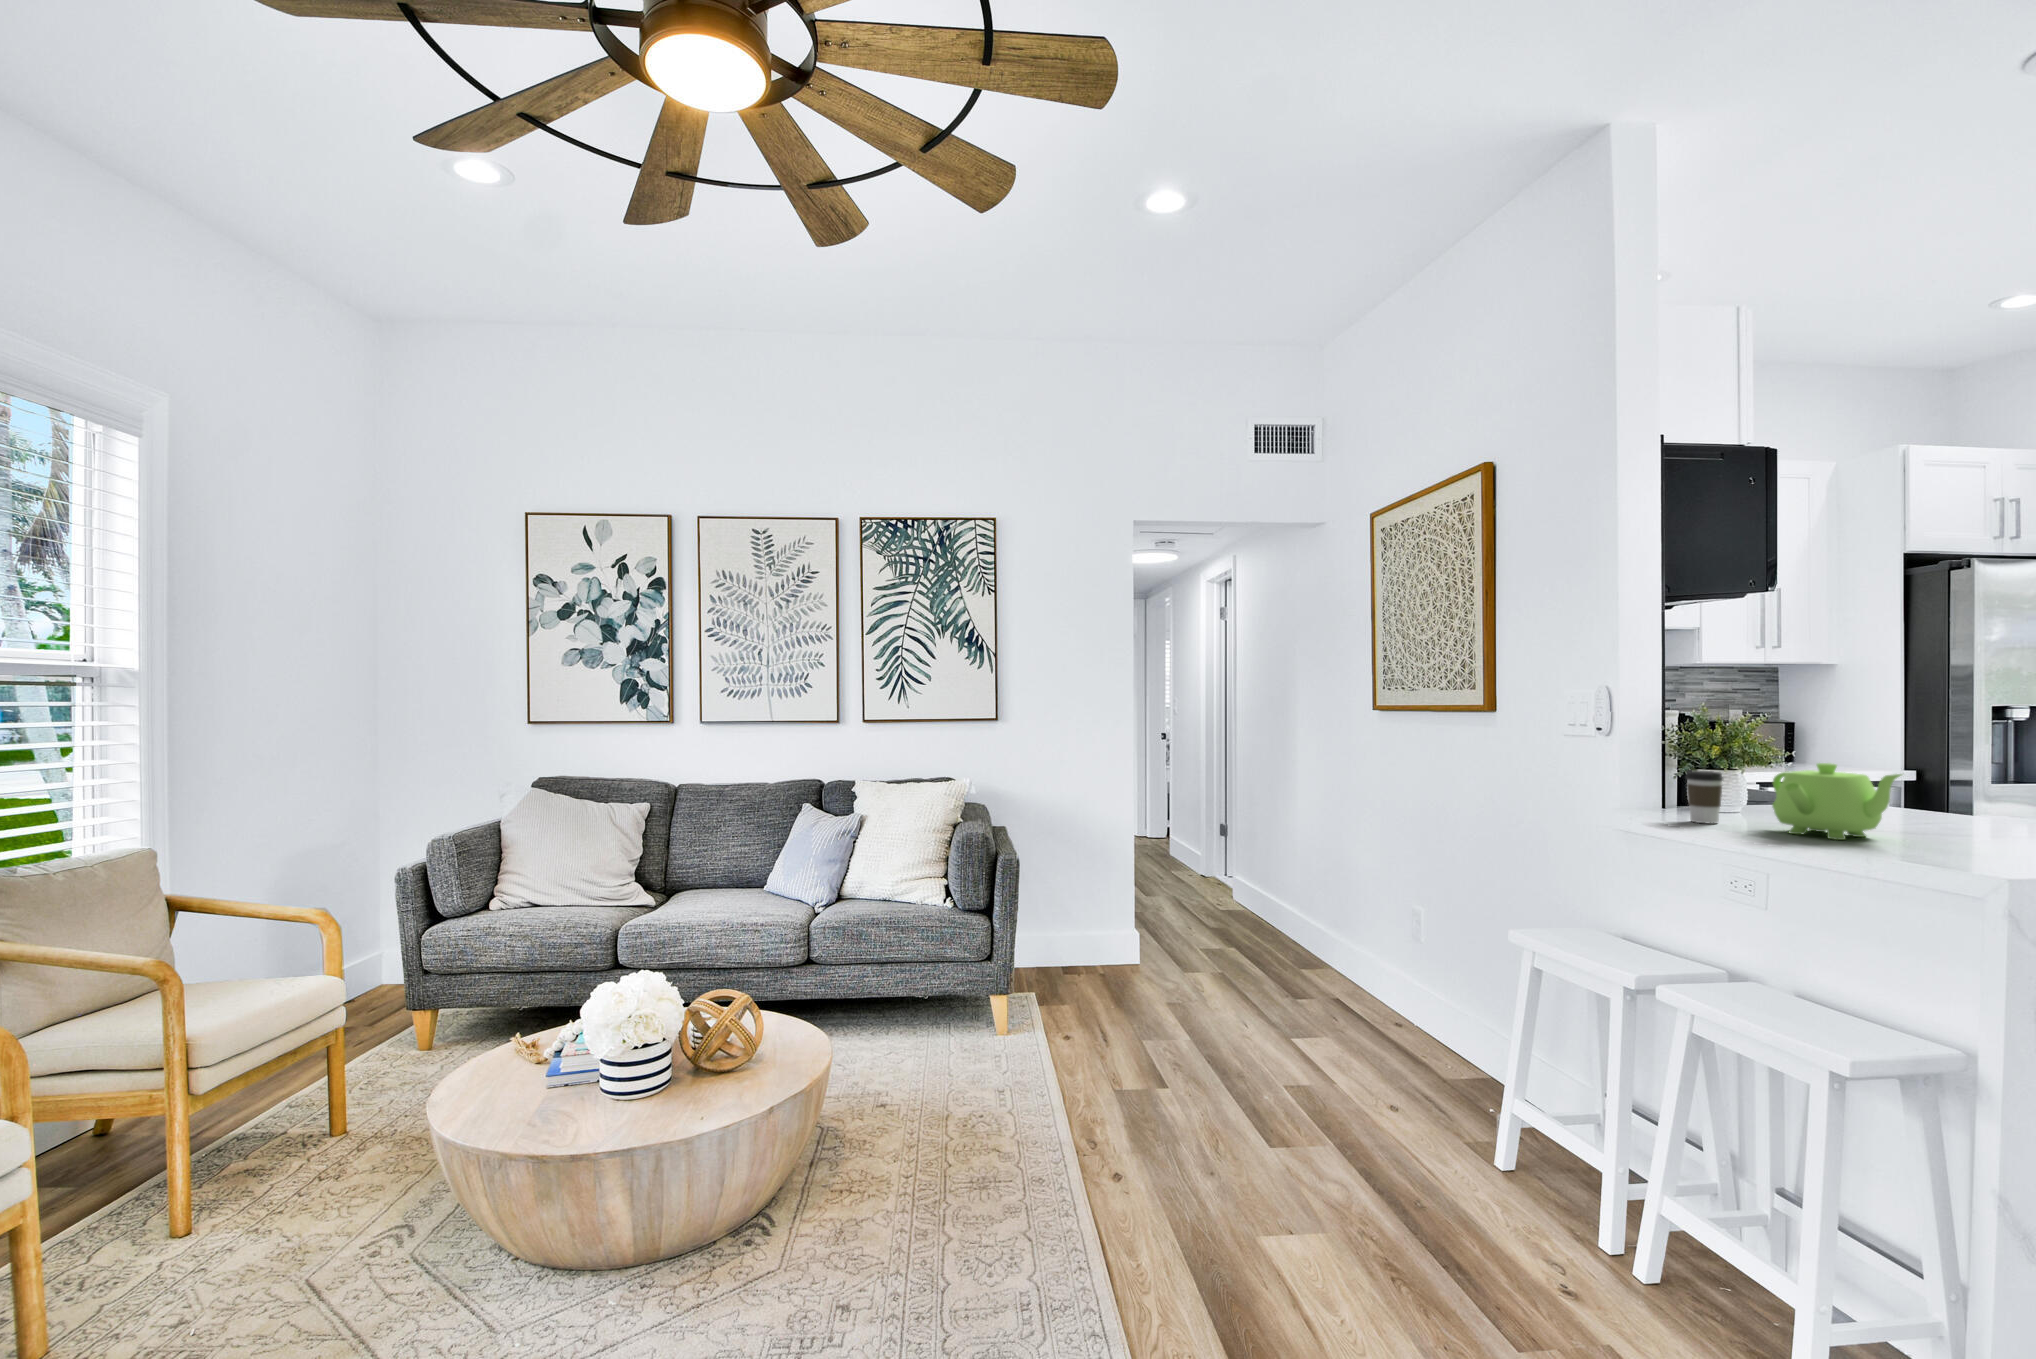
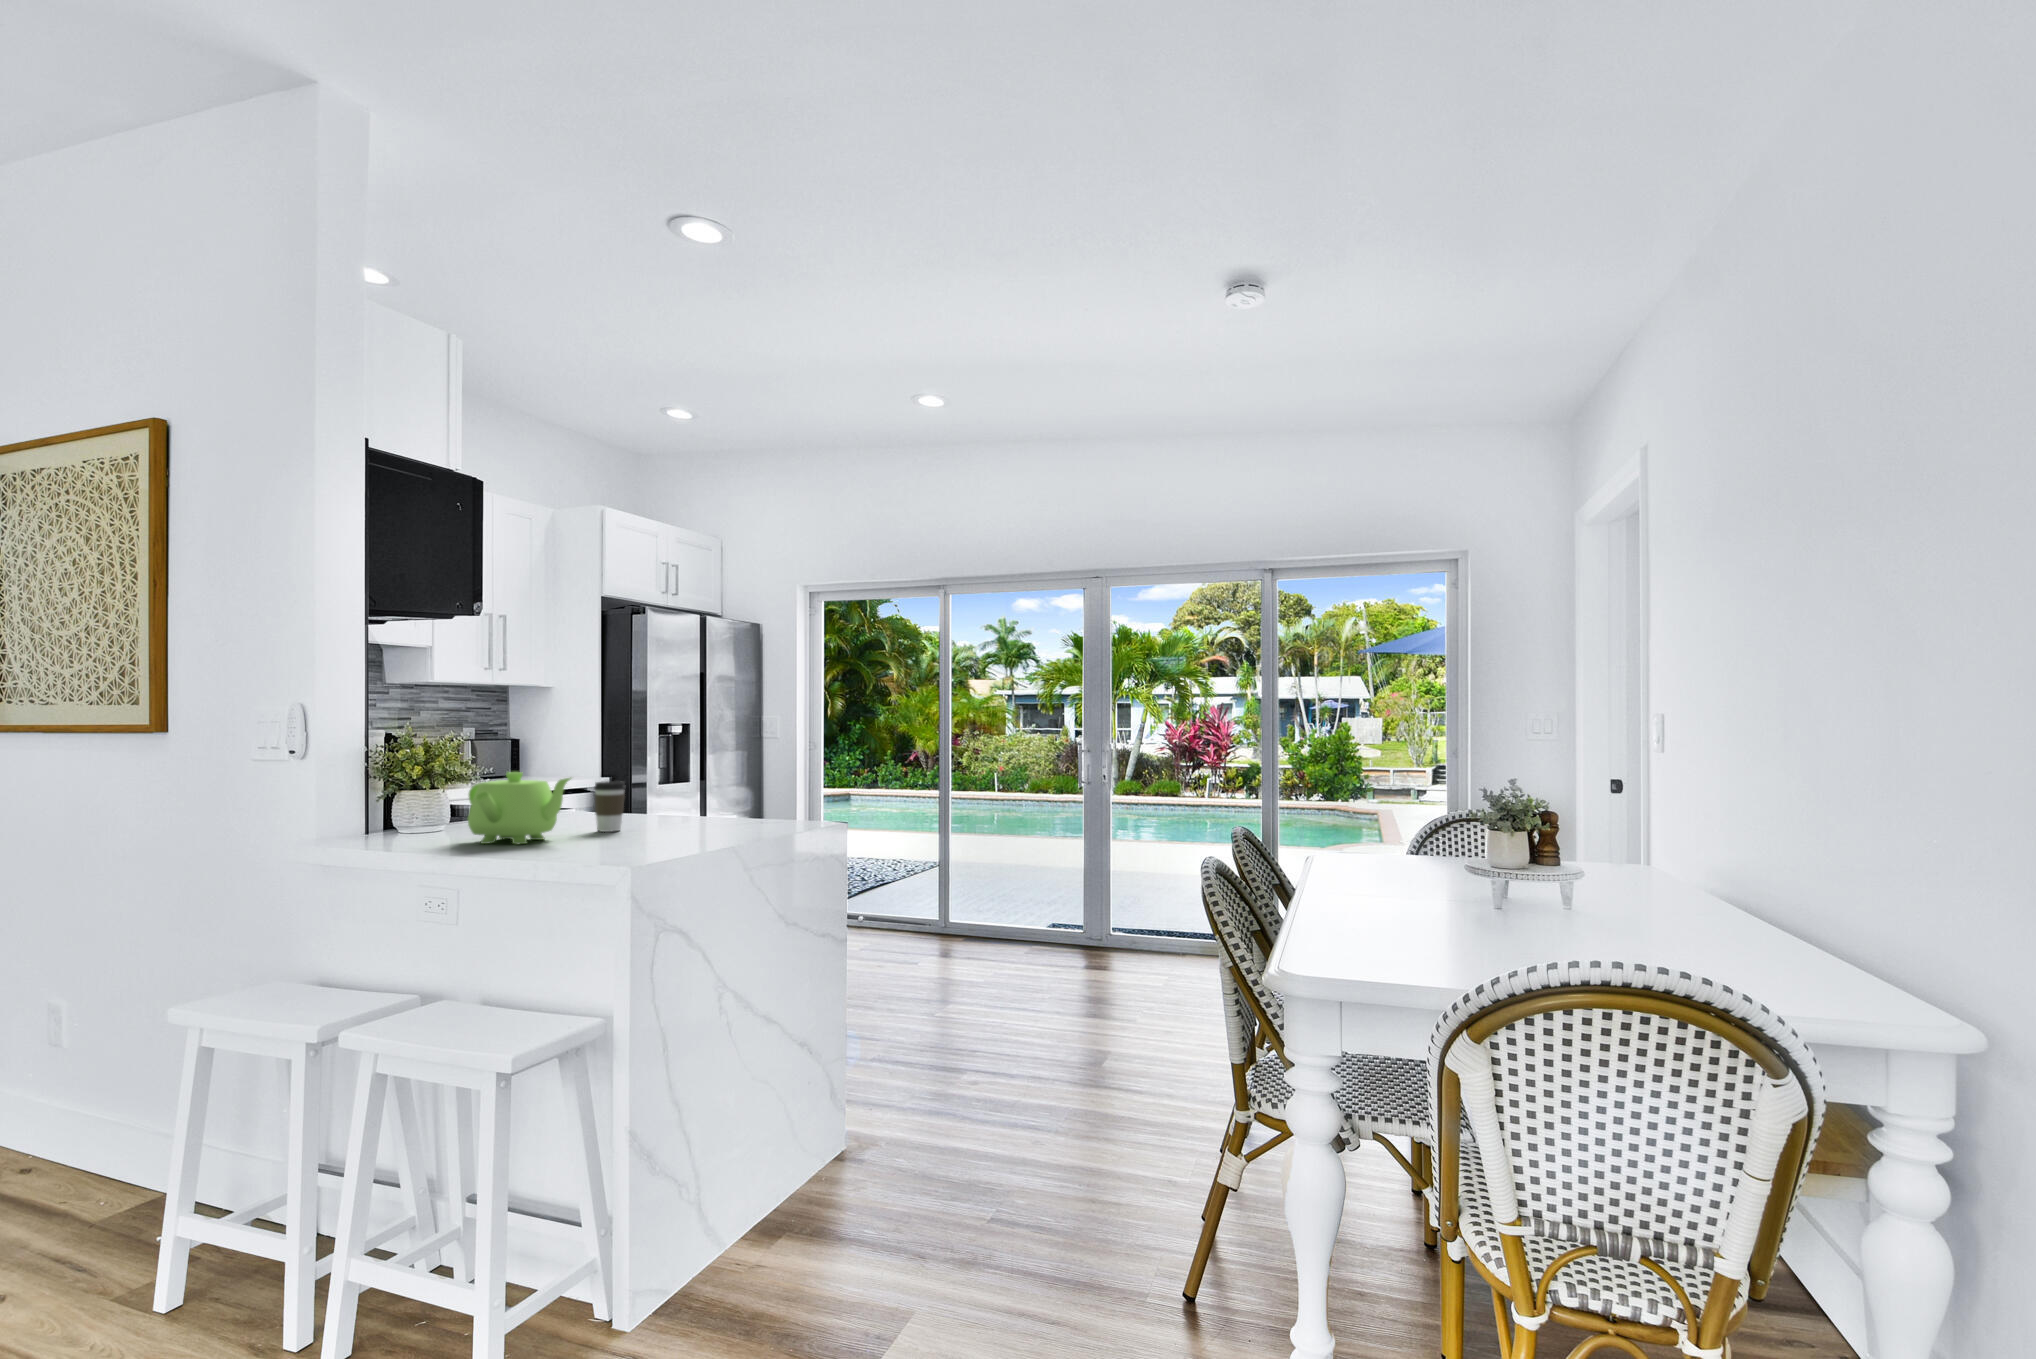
coffee cup: present [1686,771,1723,823] -> present [594,781,626,832]

